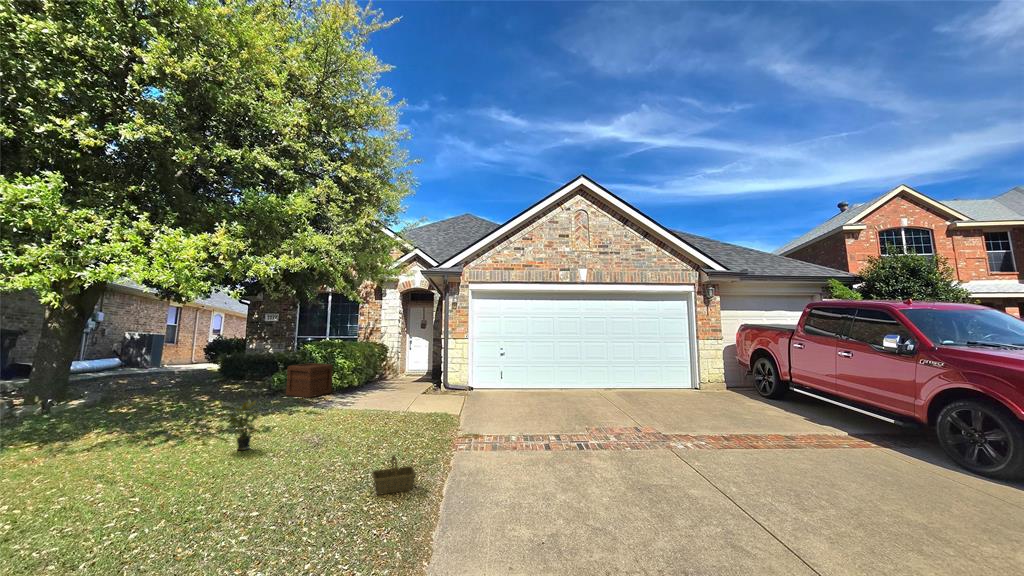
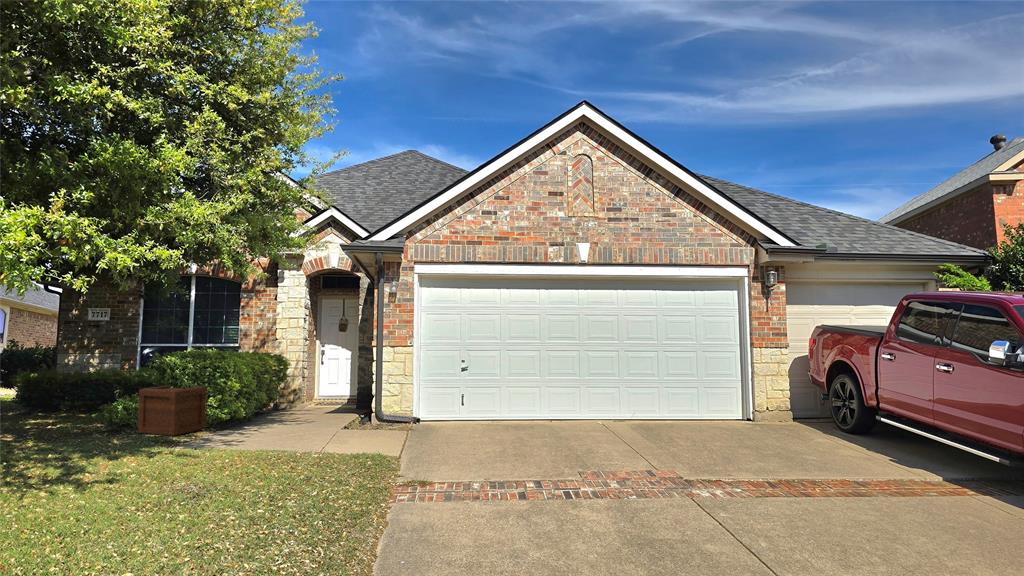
potted plant: present [229,400,259,450] -> none [78,432,120,502]
basket: present [372,455,416,495] -> none [287,500,345,549]

